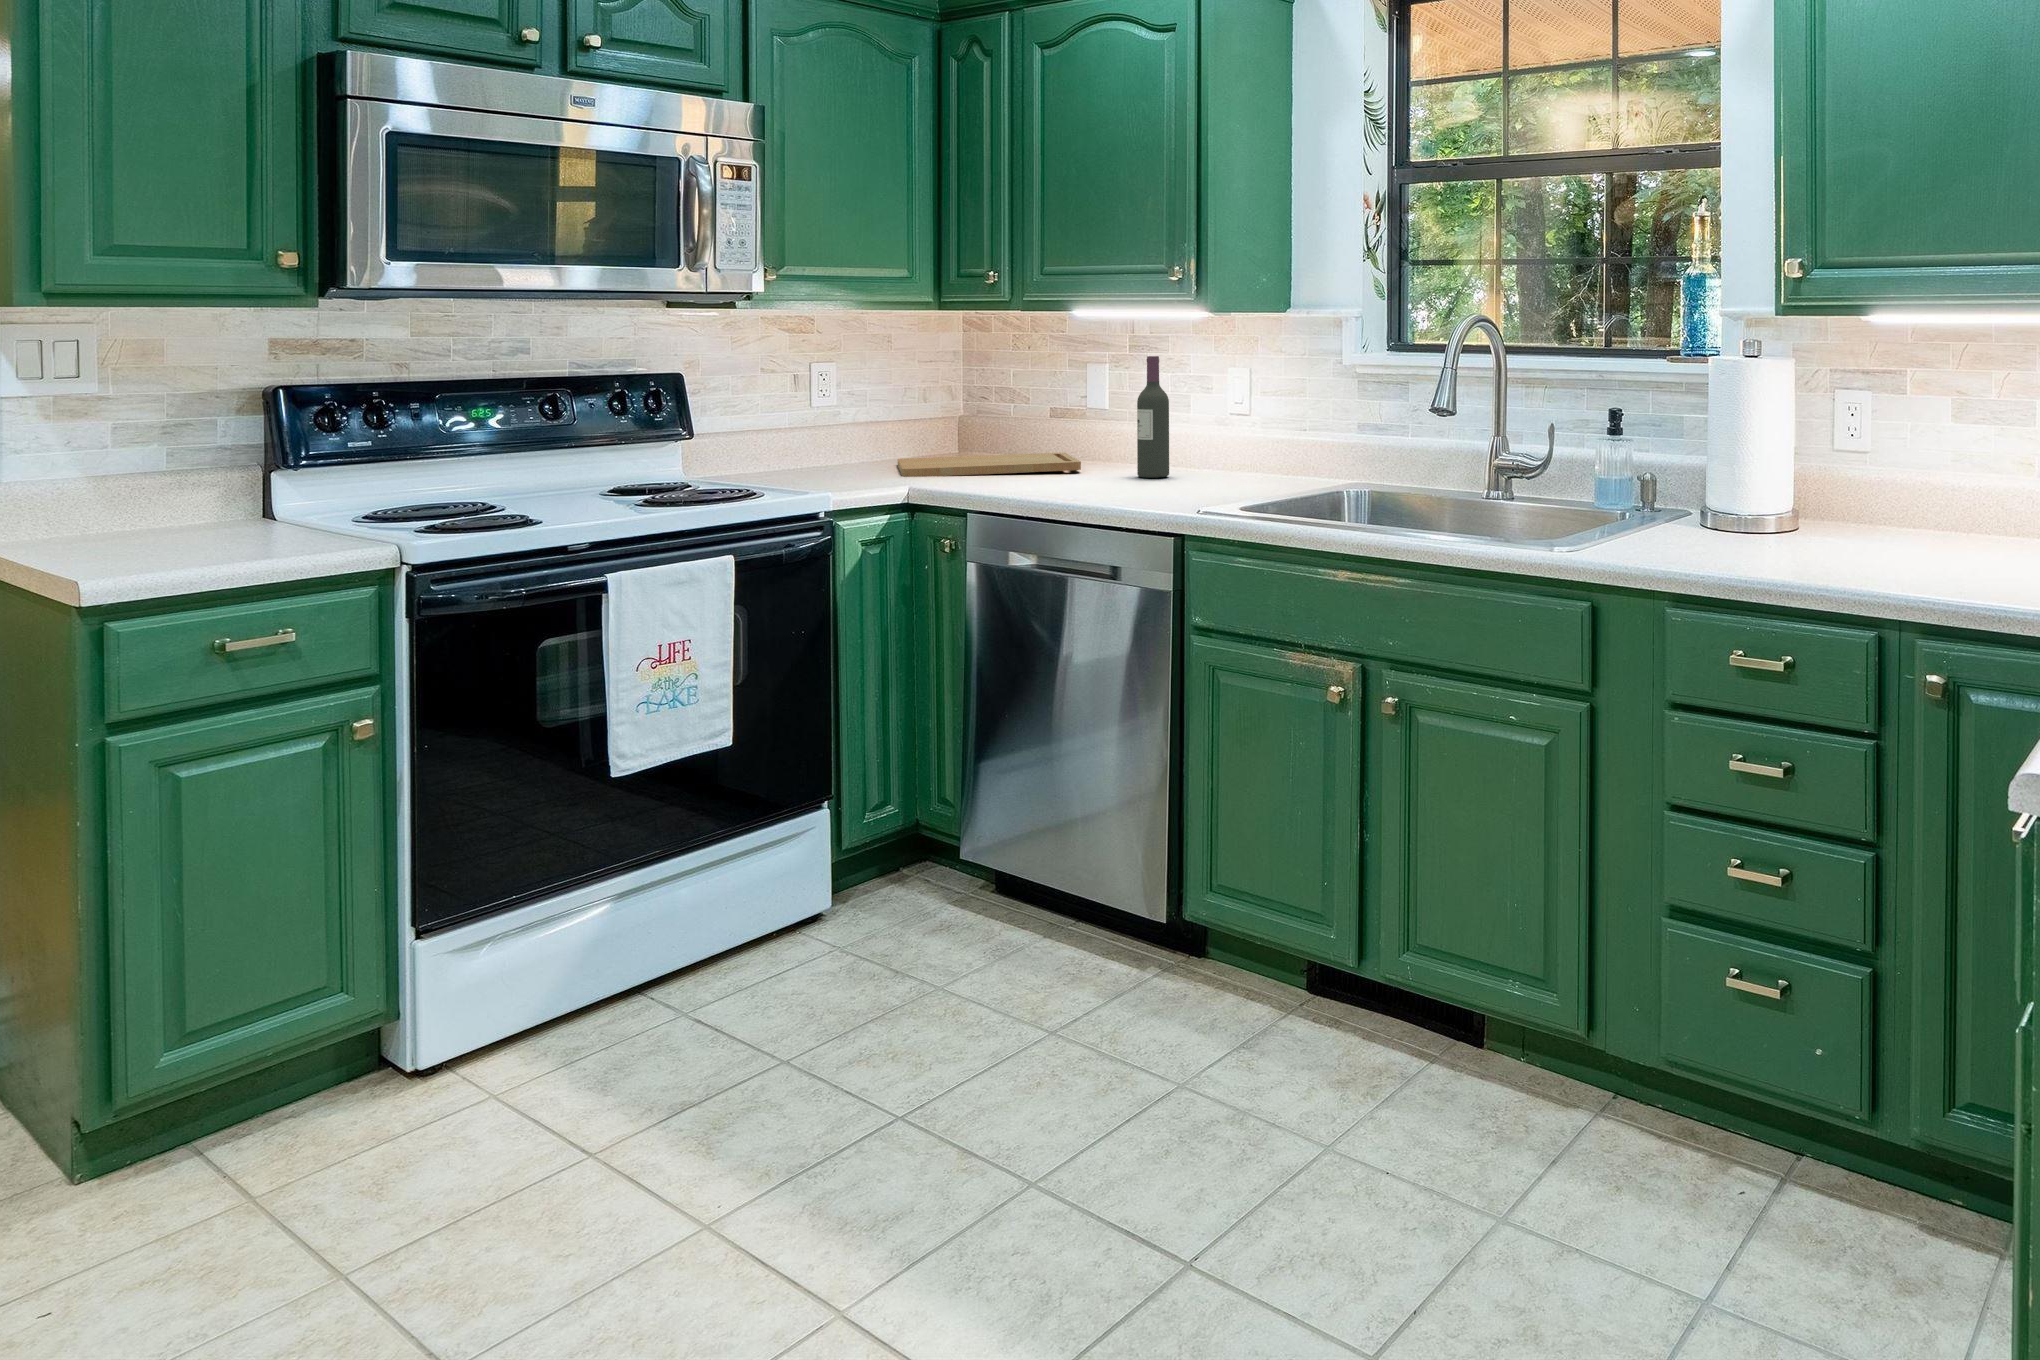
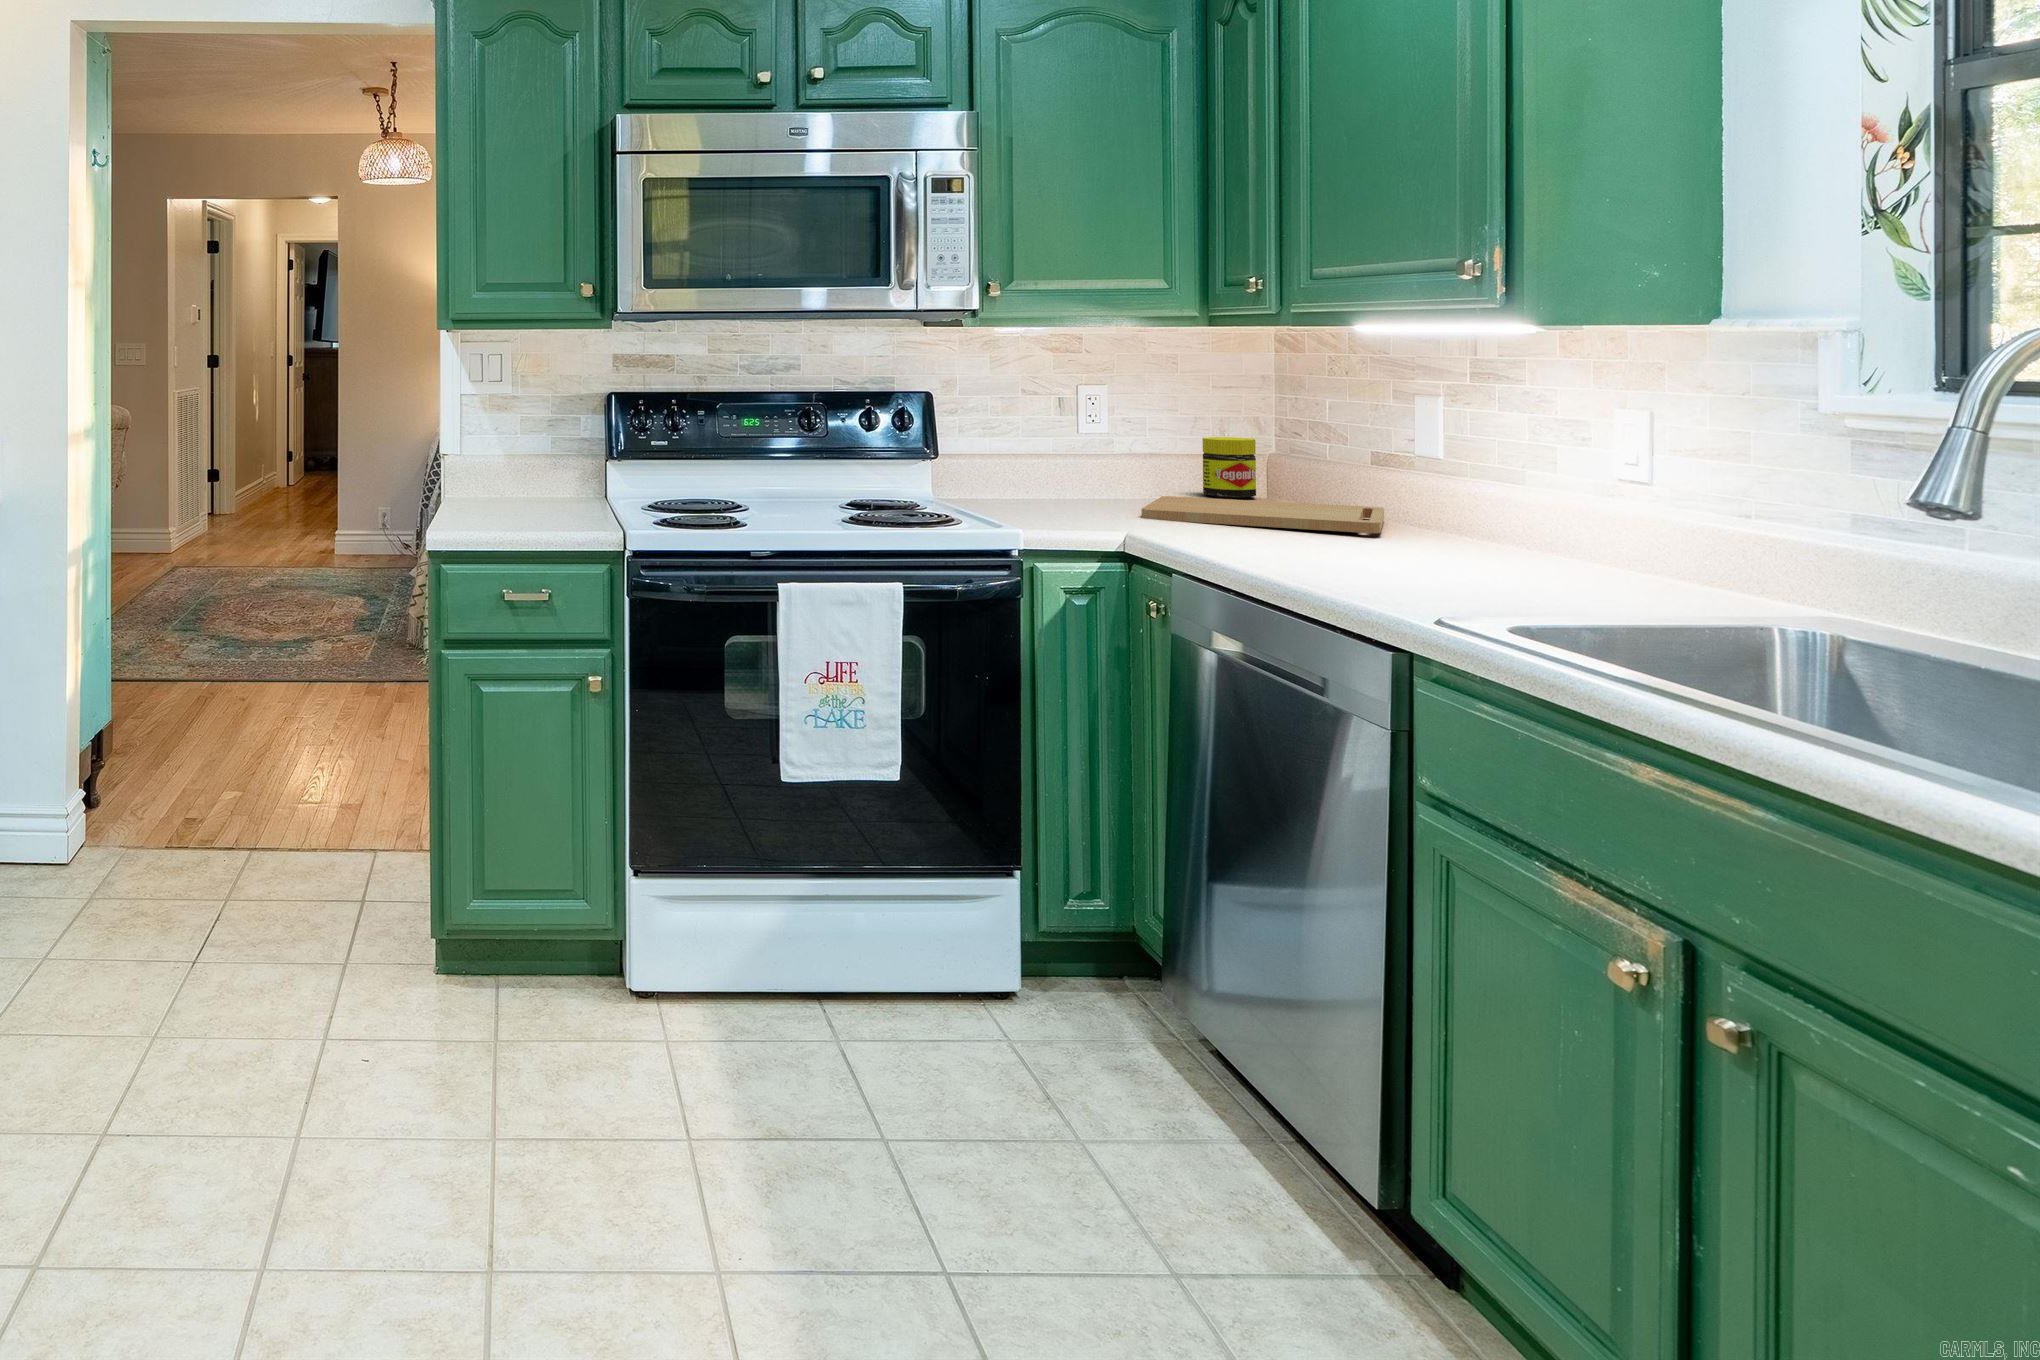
wine bottle: present [1137,356,1169,478] -> none [1456,386,1511,558]
jar: none [915,405,960,457] -> present [1203,437,1256,498]

